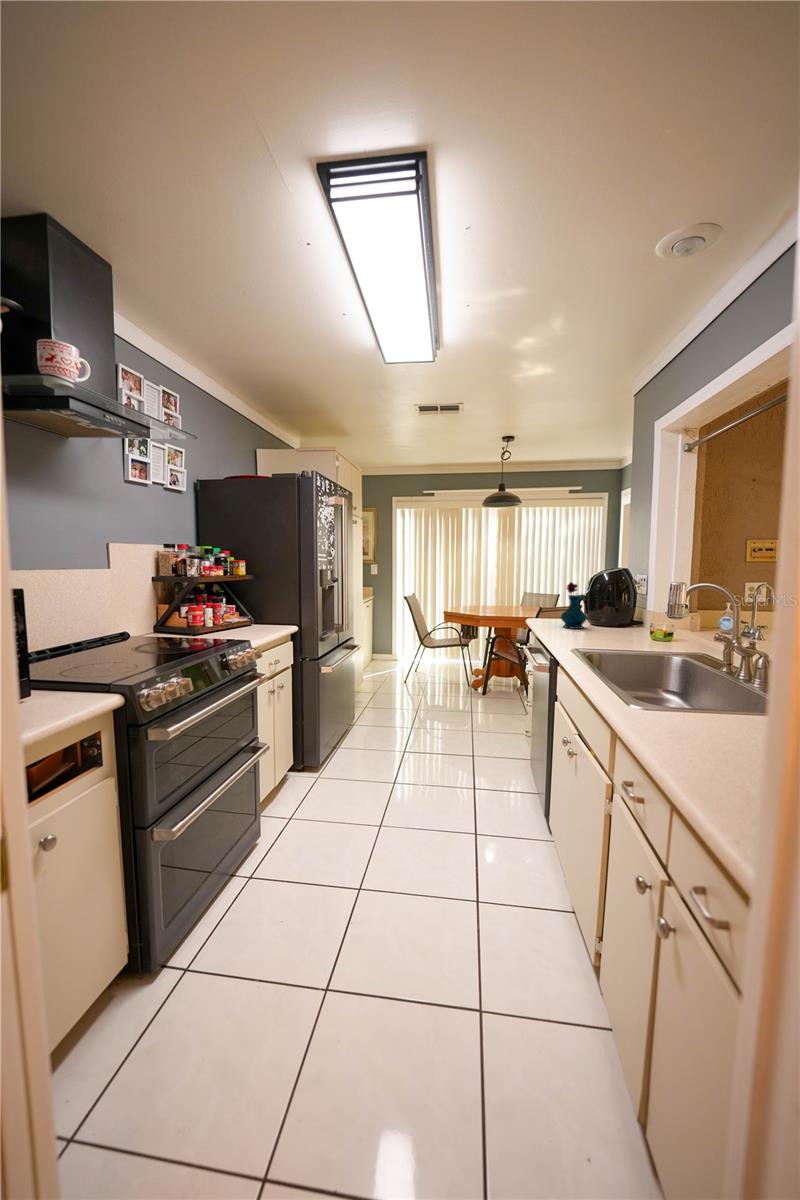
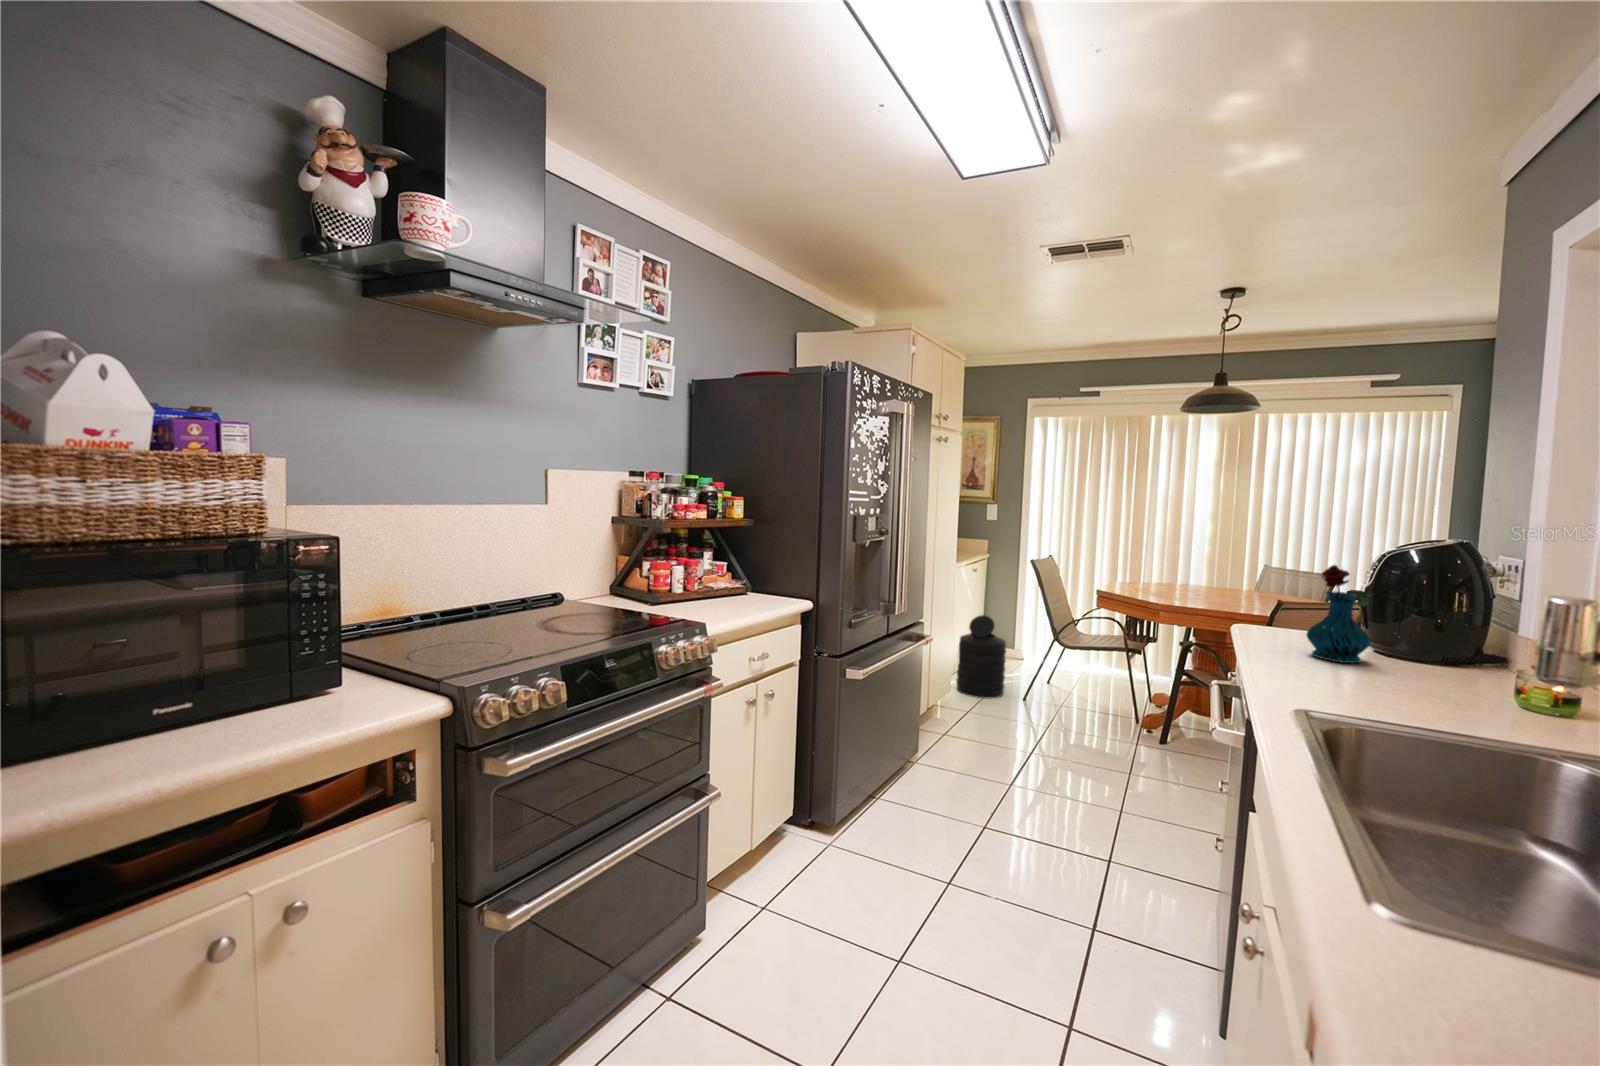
trash can: none [367,632,396,682] -> present [956,615,1006,698]

